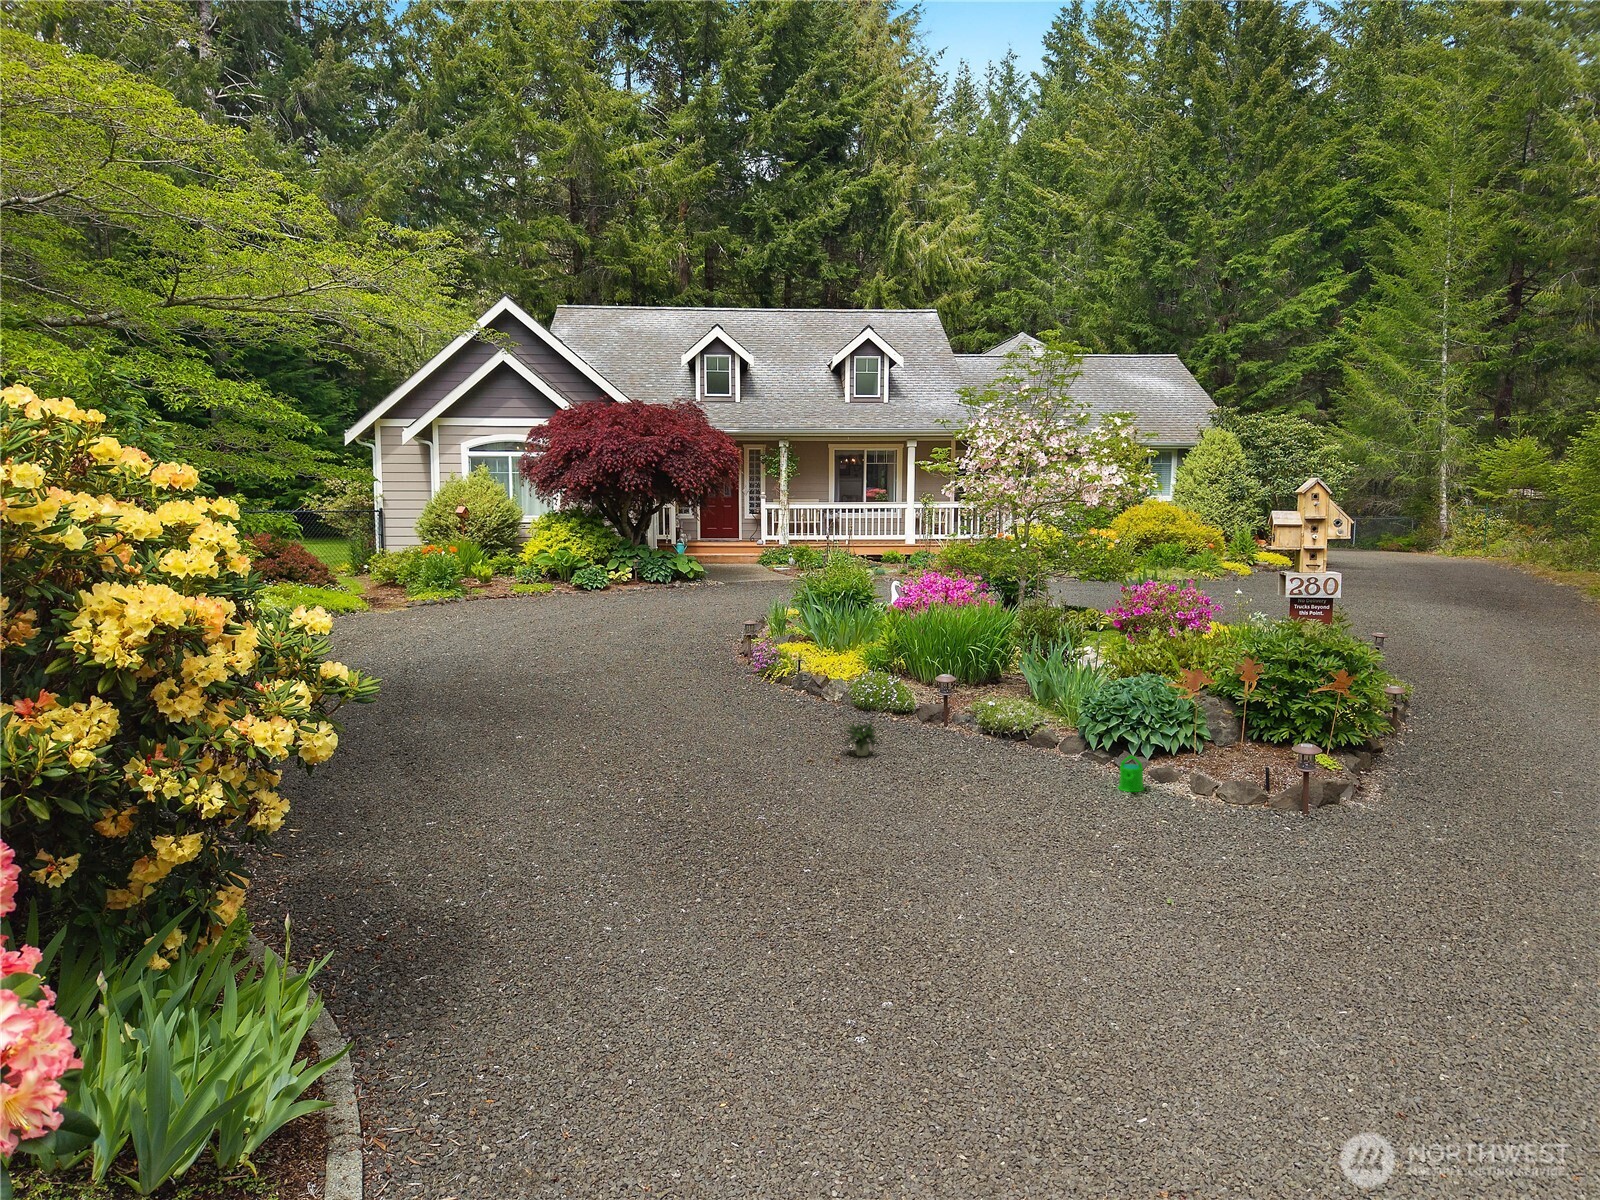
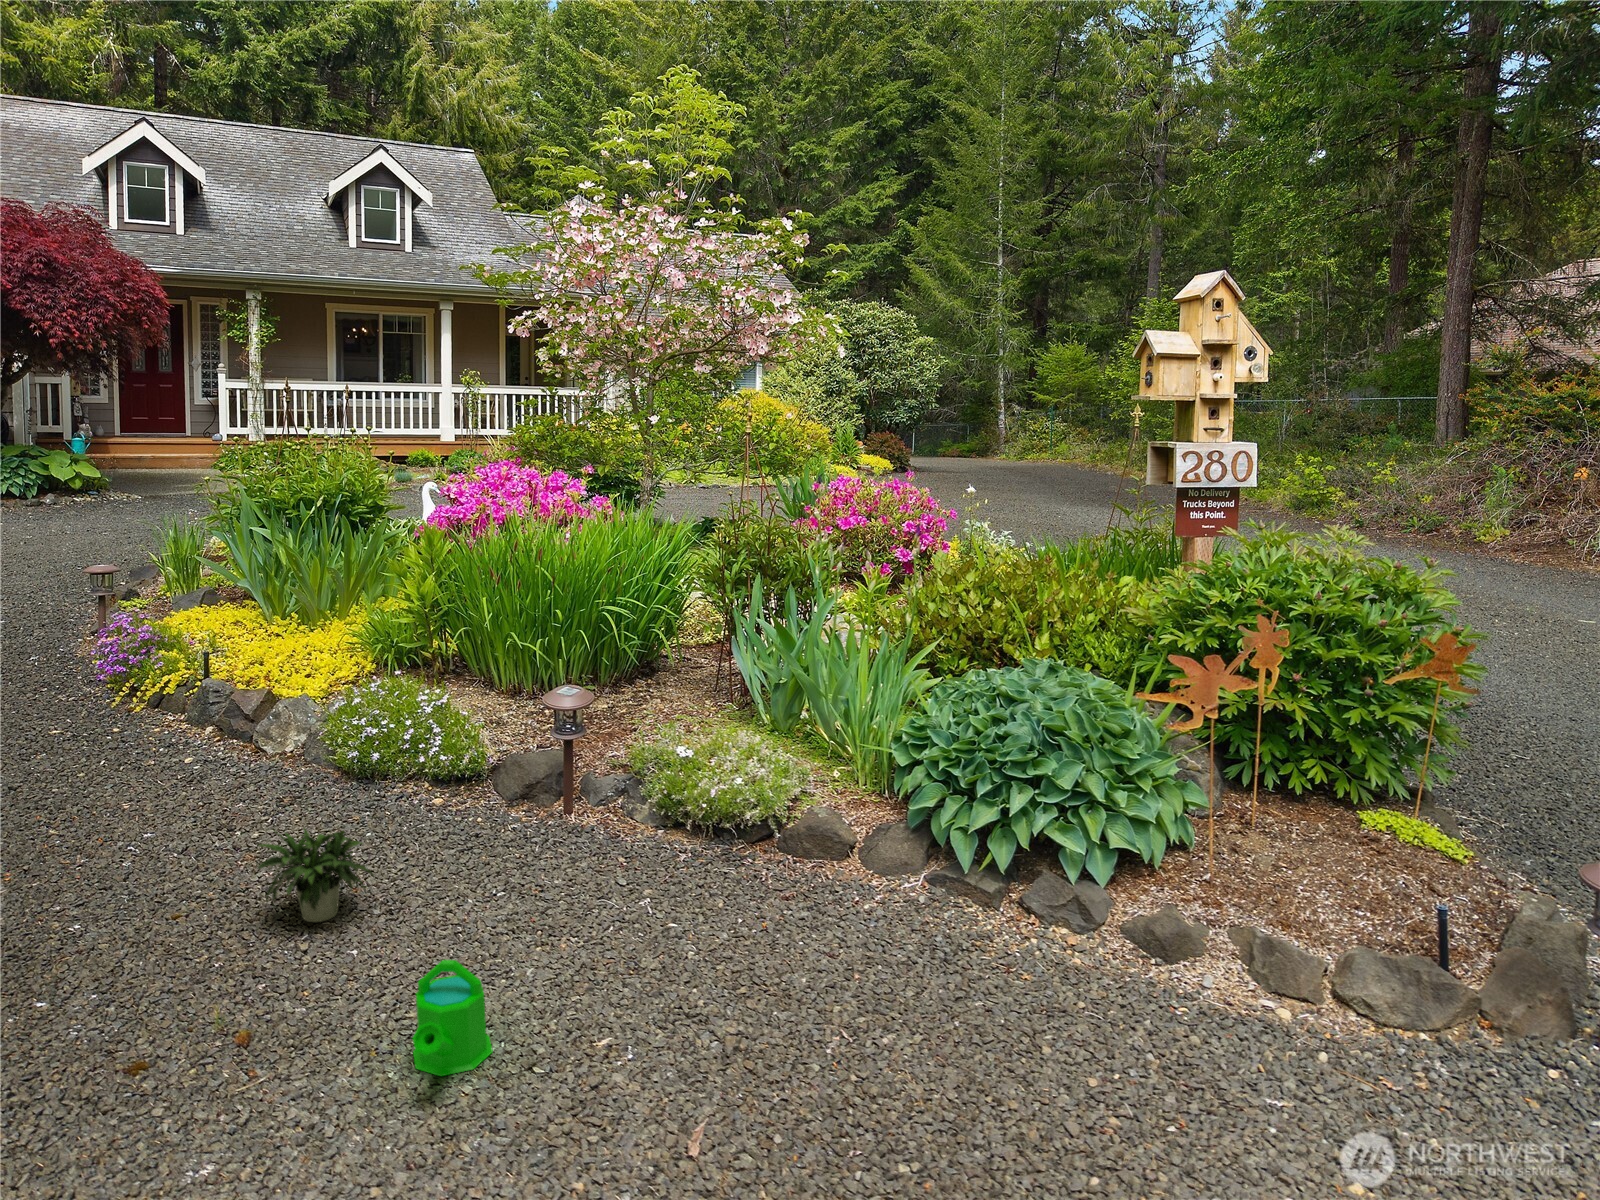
watering can: present [1118,755,1144,792] -> present [413,960,493,1076]

